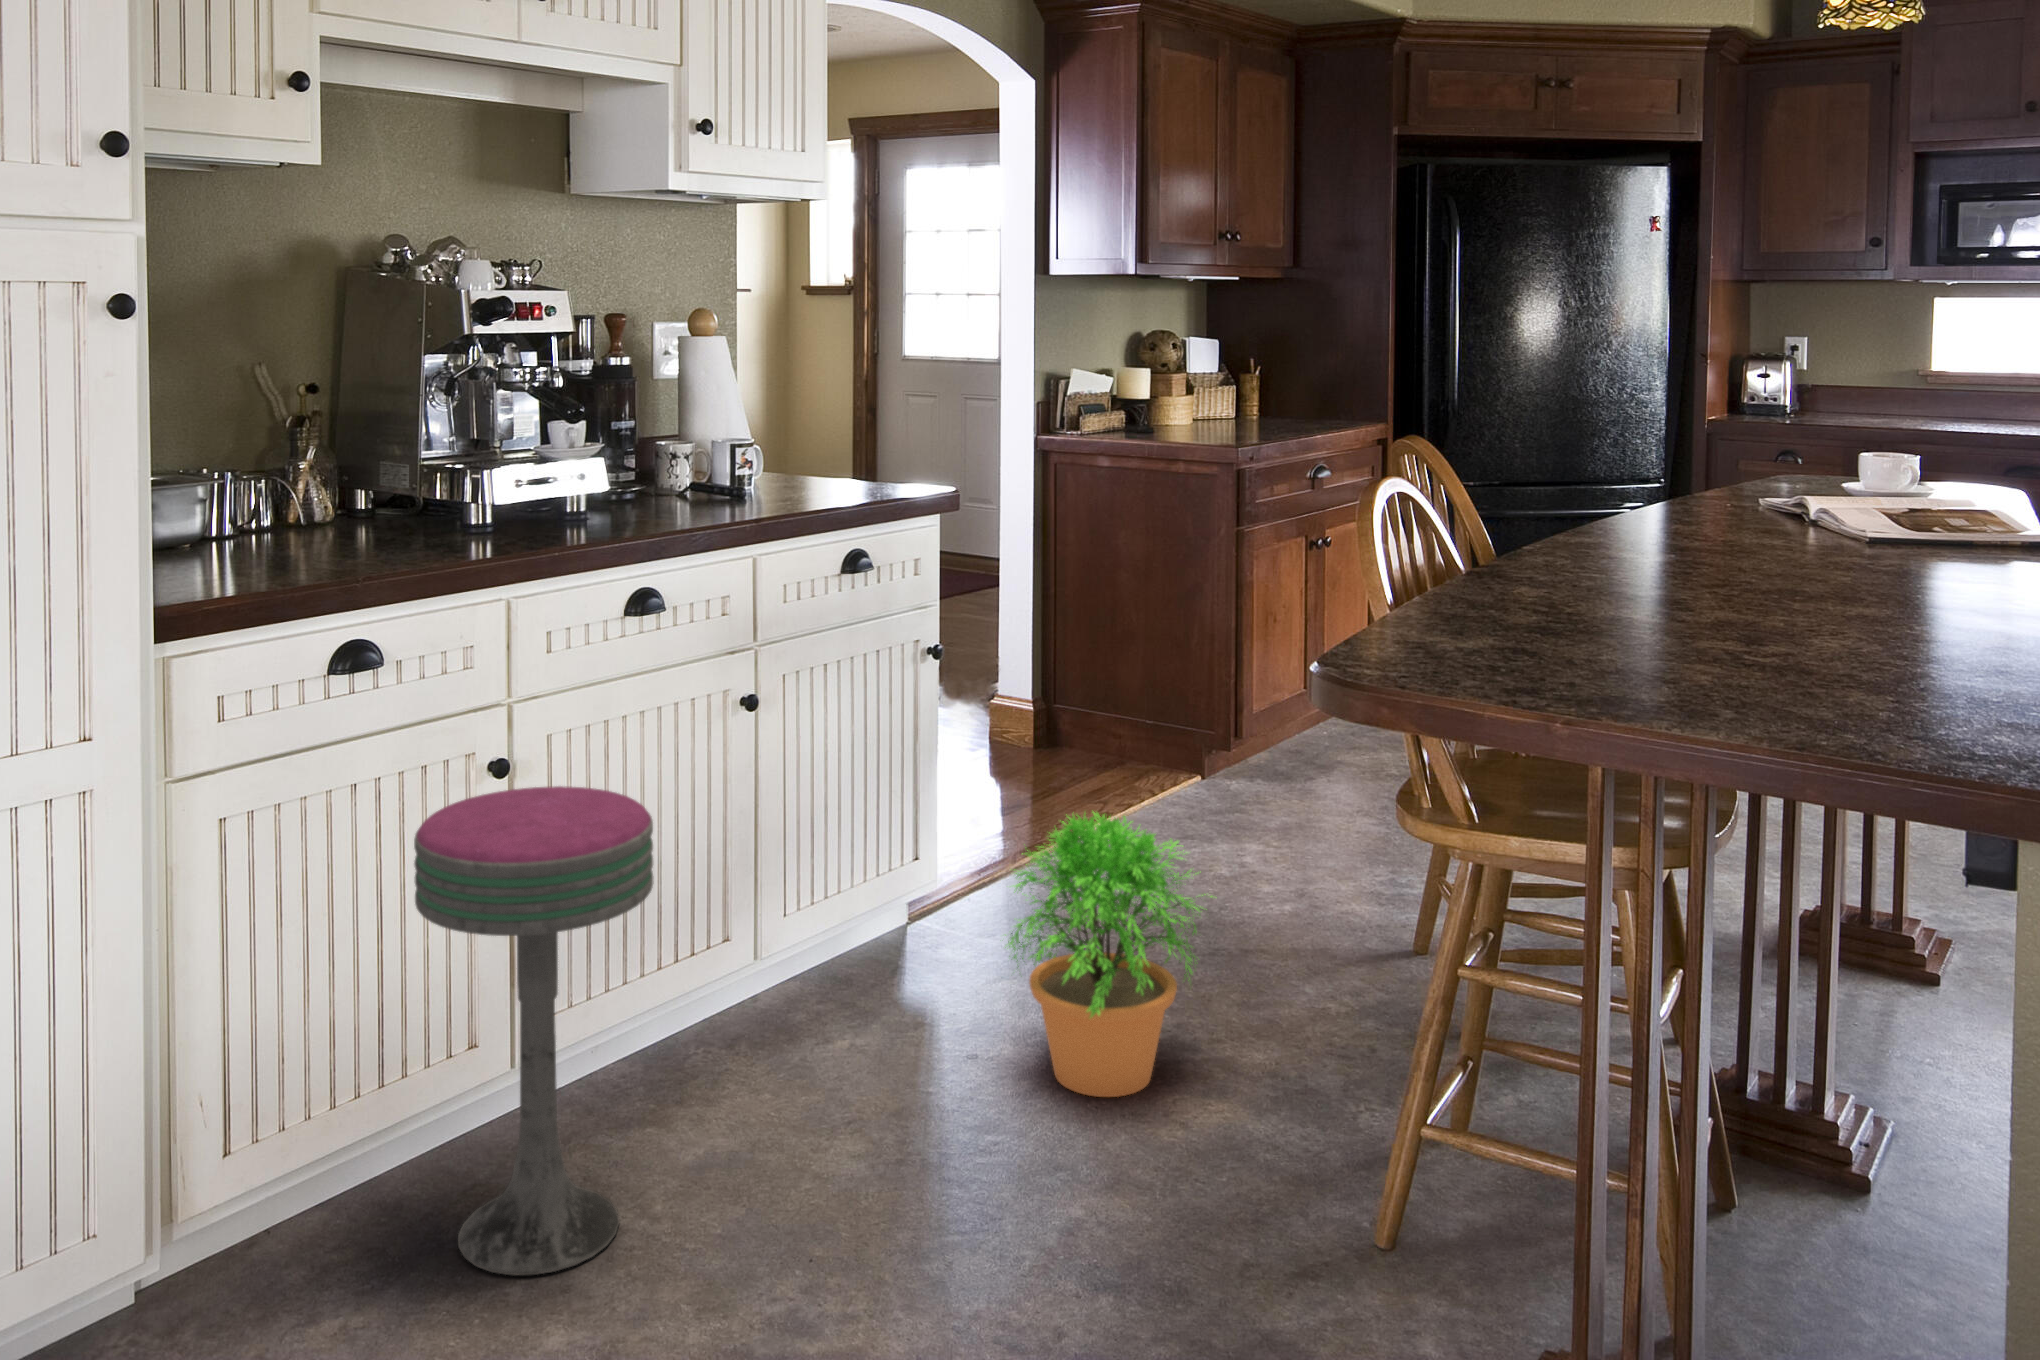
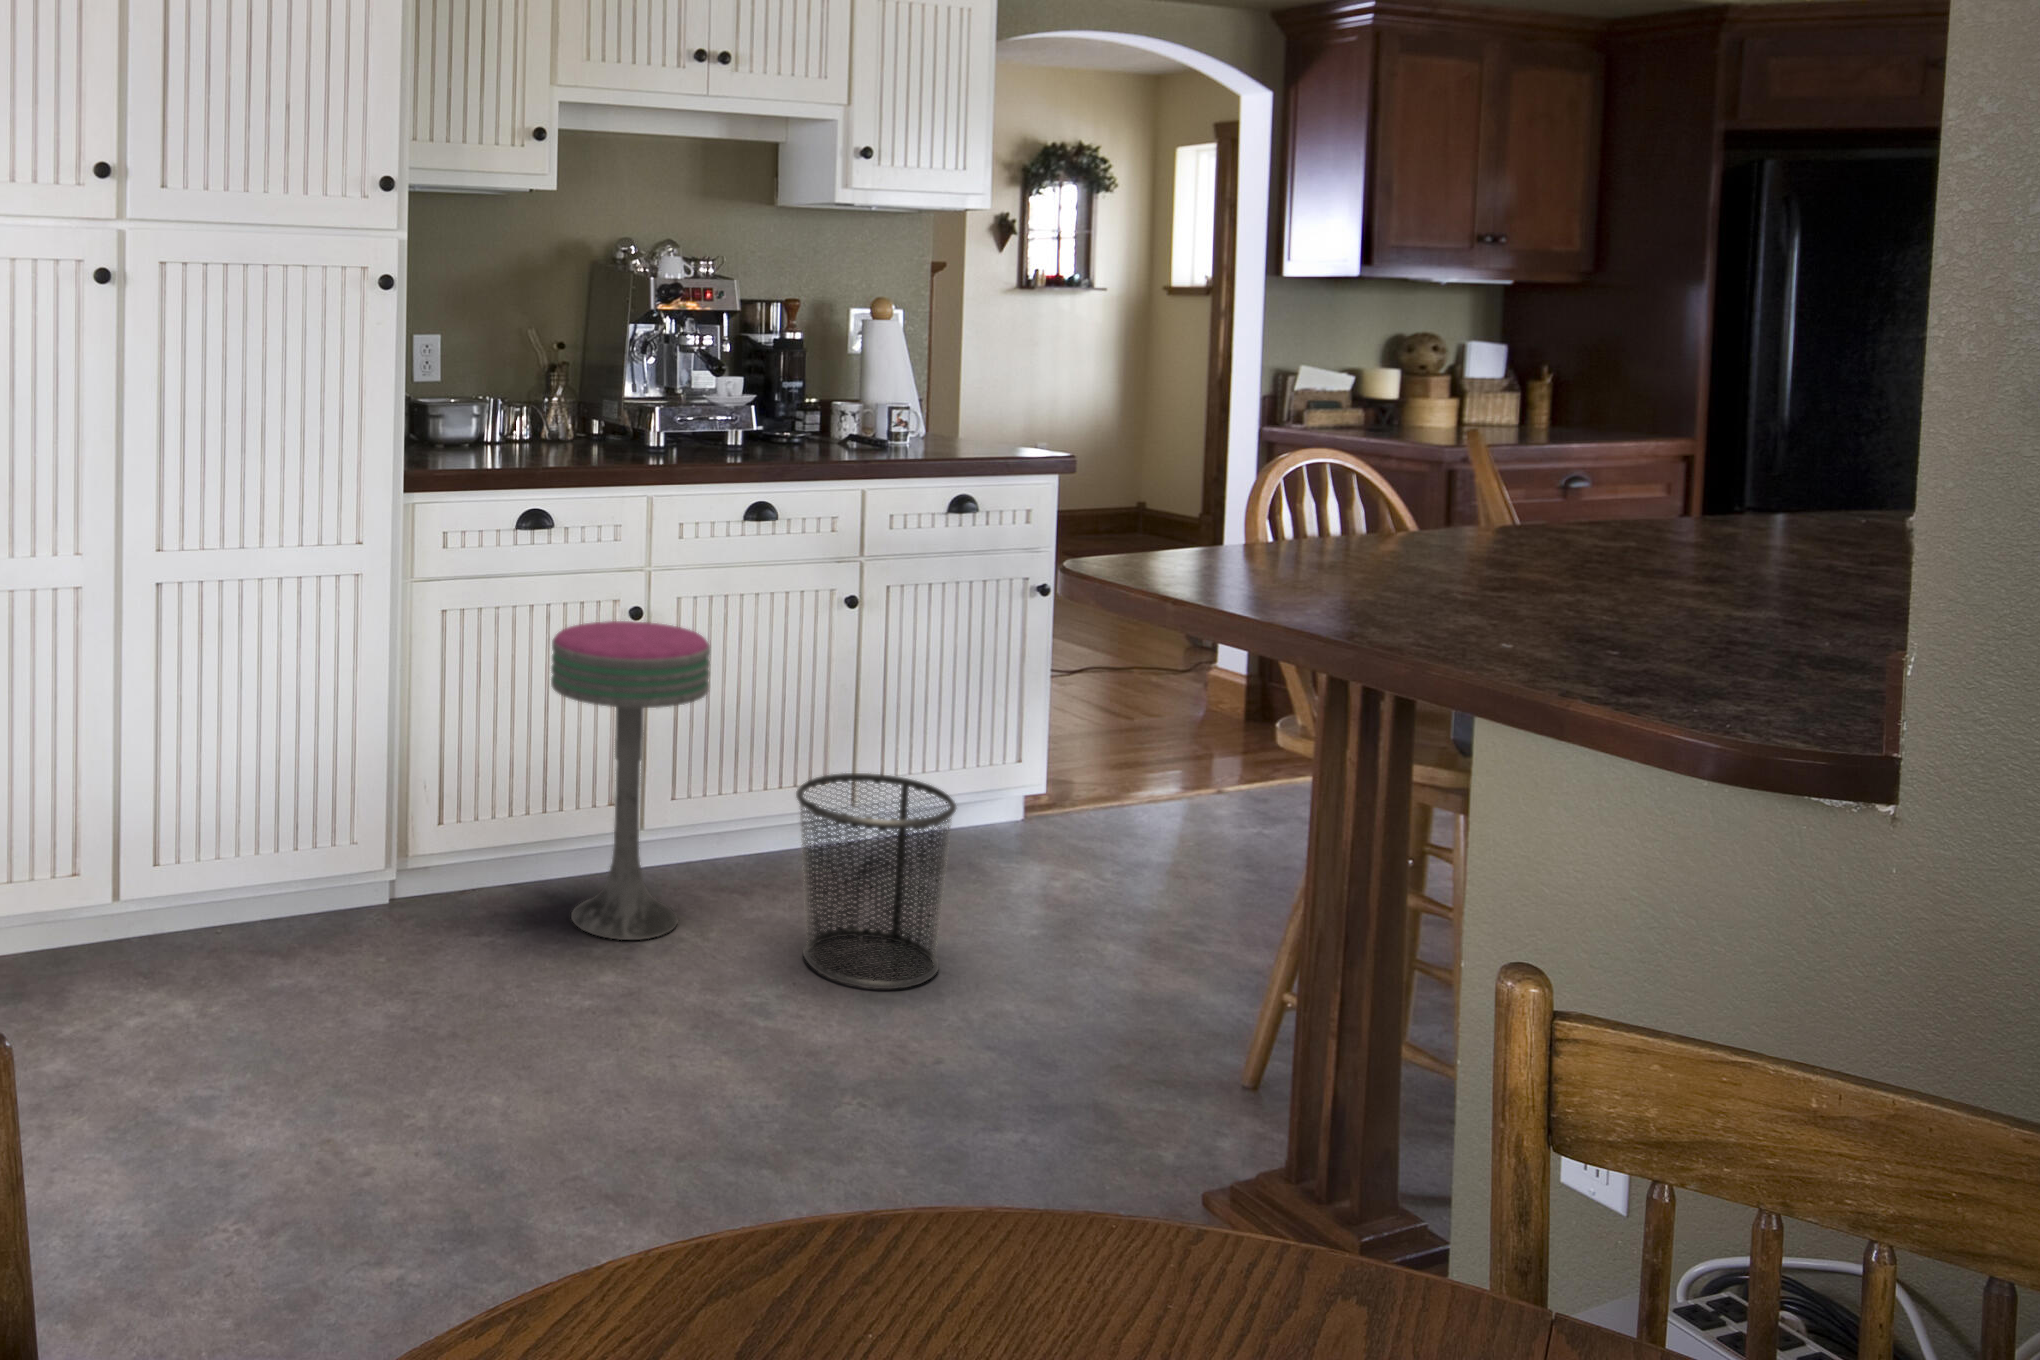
potted plant: present [1005,812,1212,1097] -> none [1009,713,1203,950]
waste bin: none [791,940,1002,1246] -> present [796,773,957,989]

